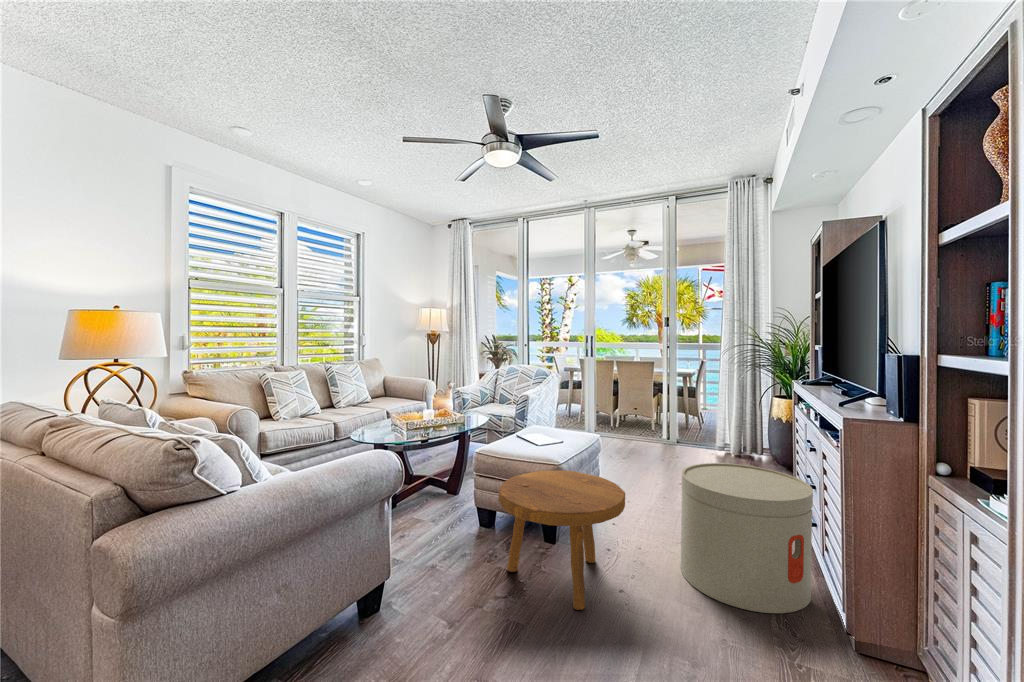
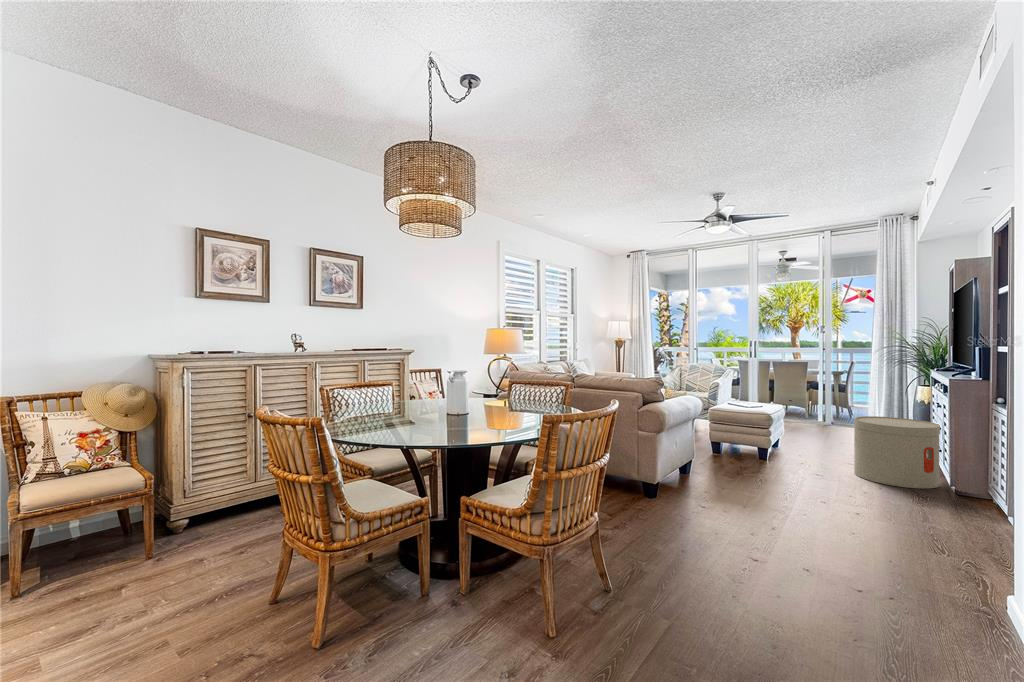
footstool: present [498,471,625,610] -> none [744,418,822,481]

